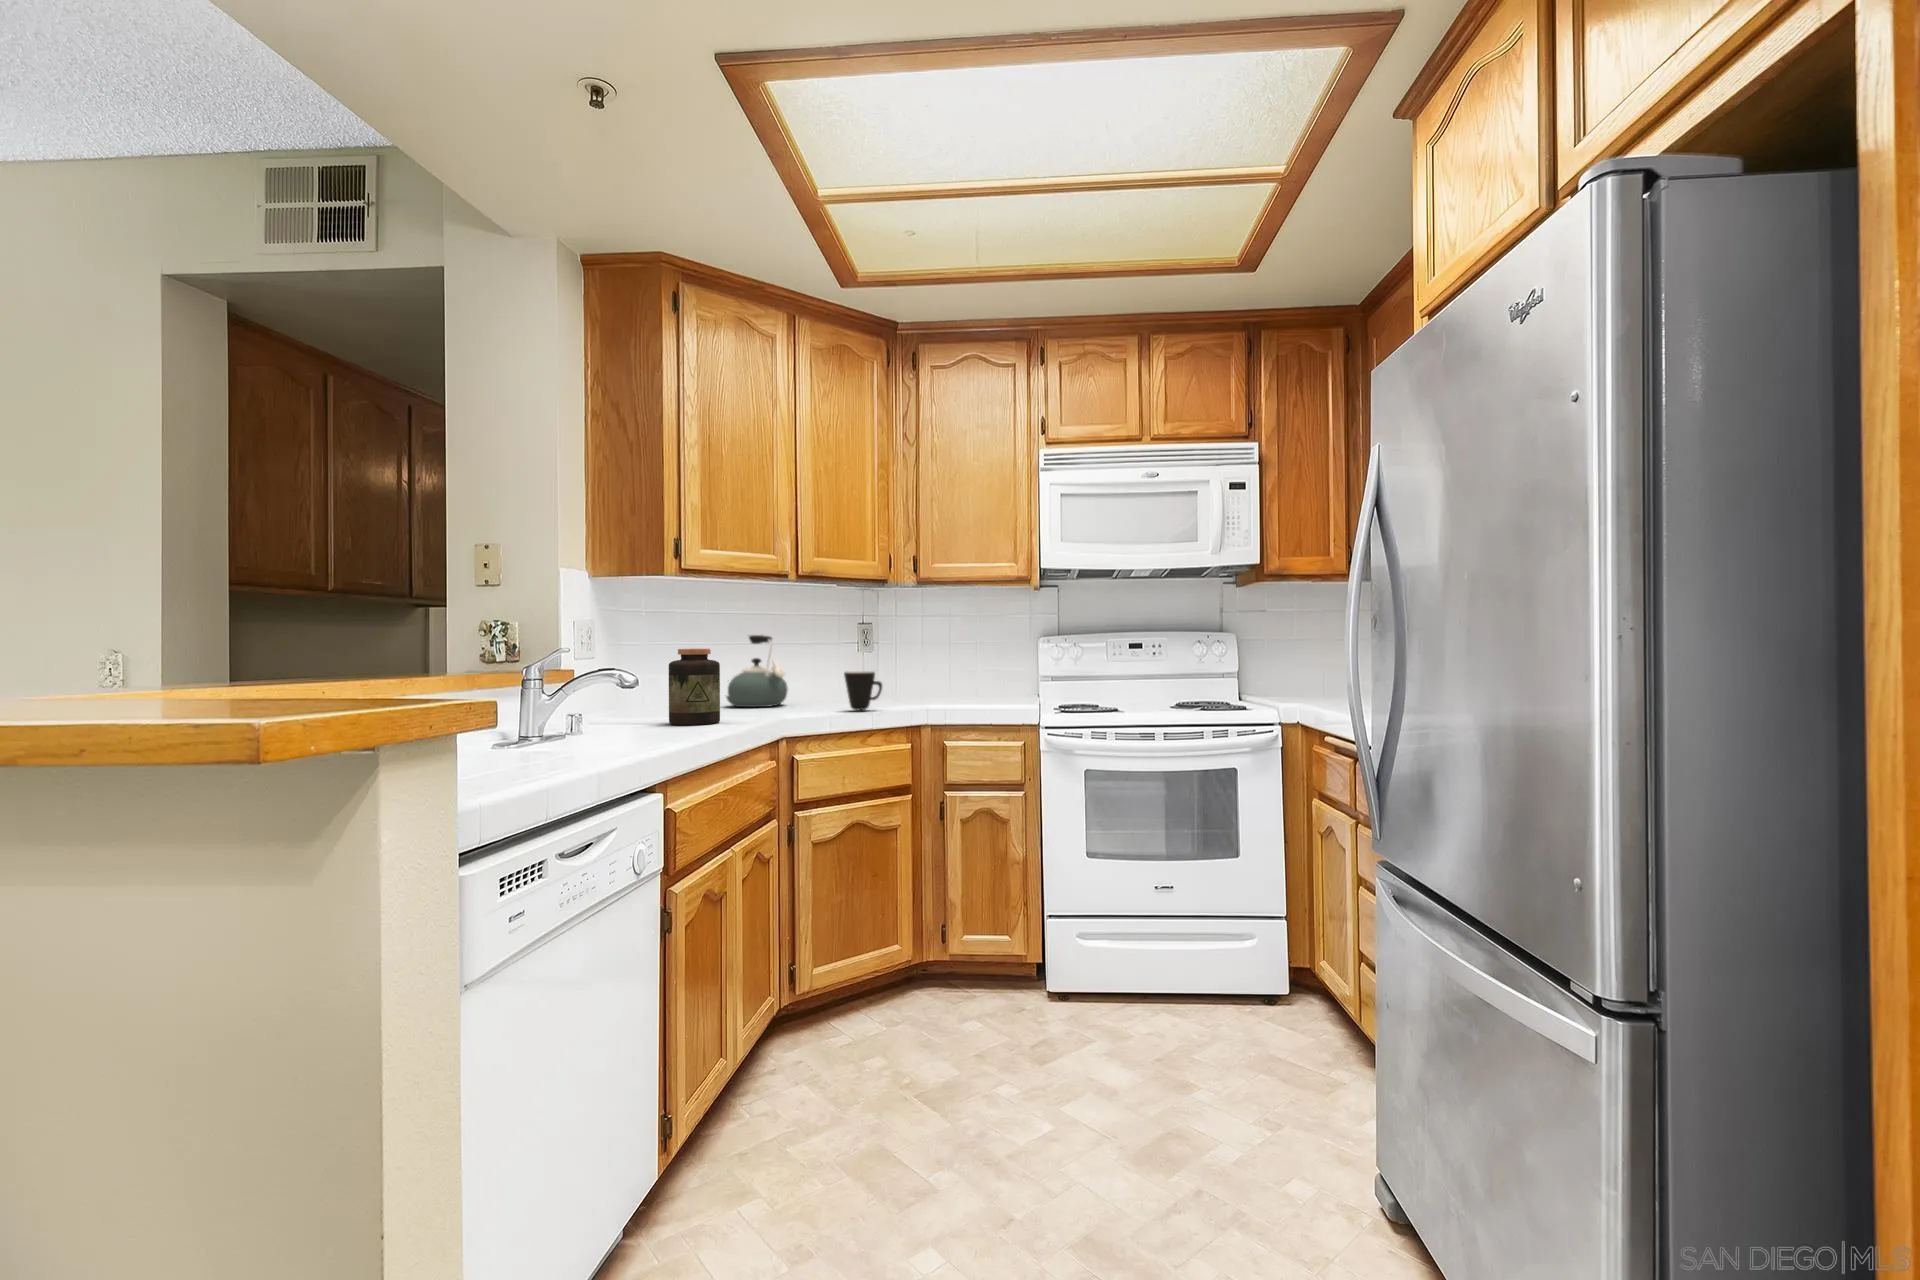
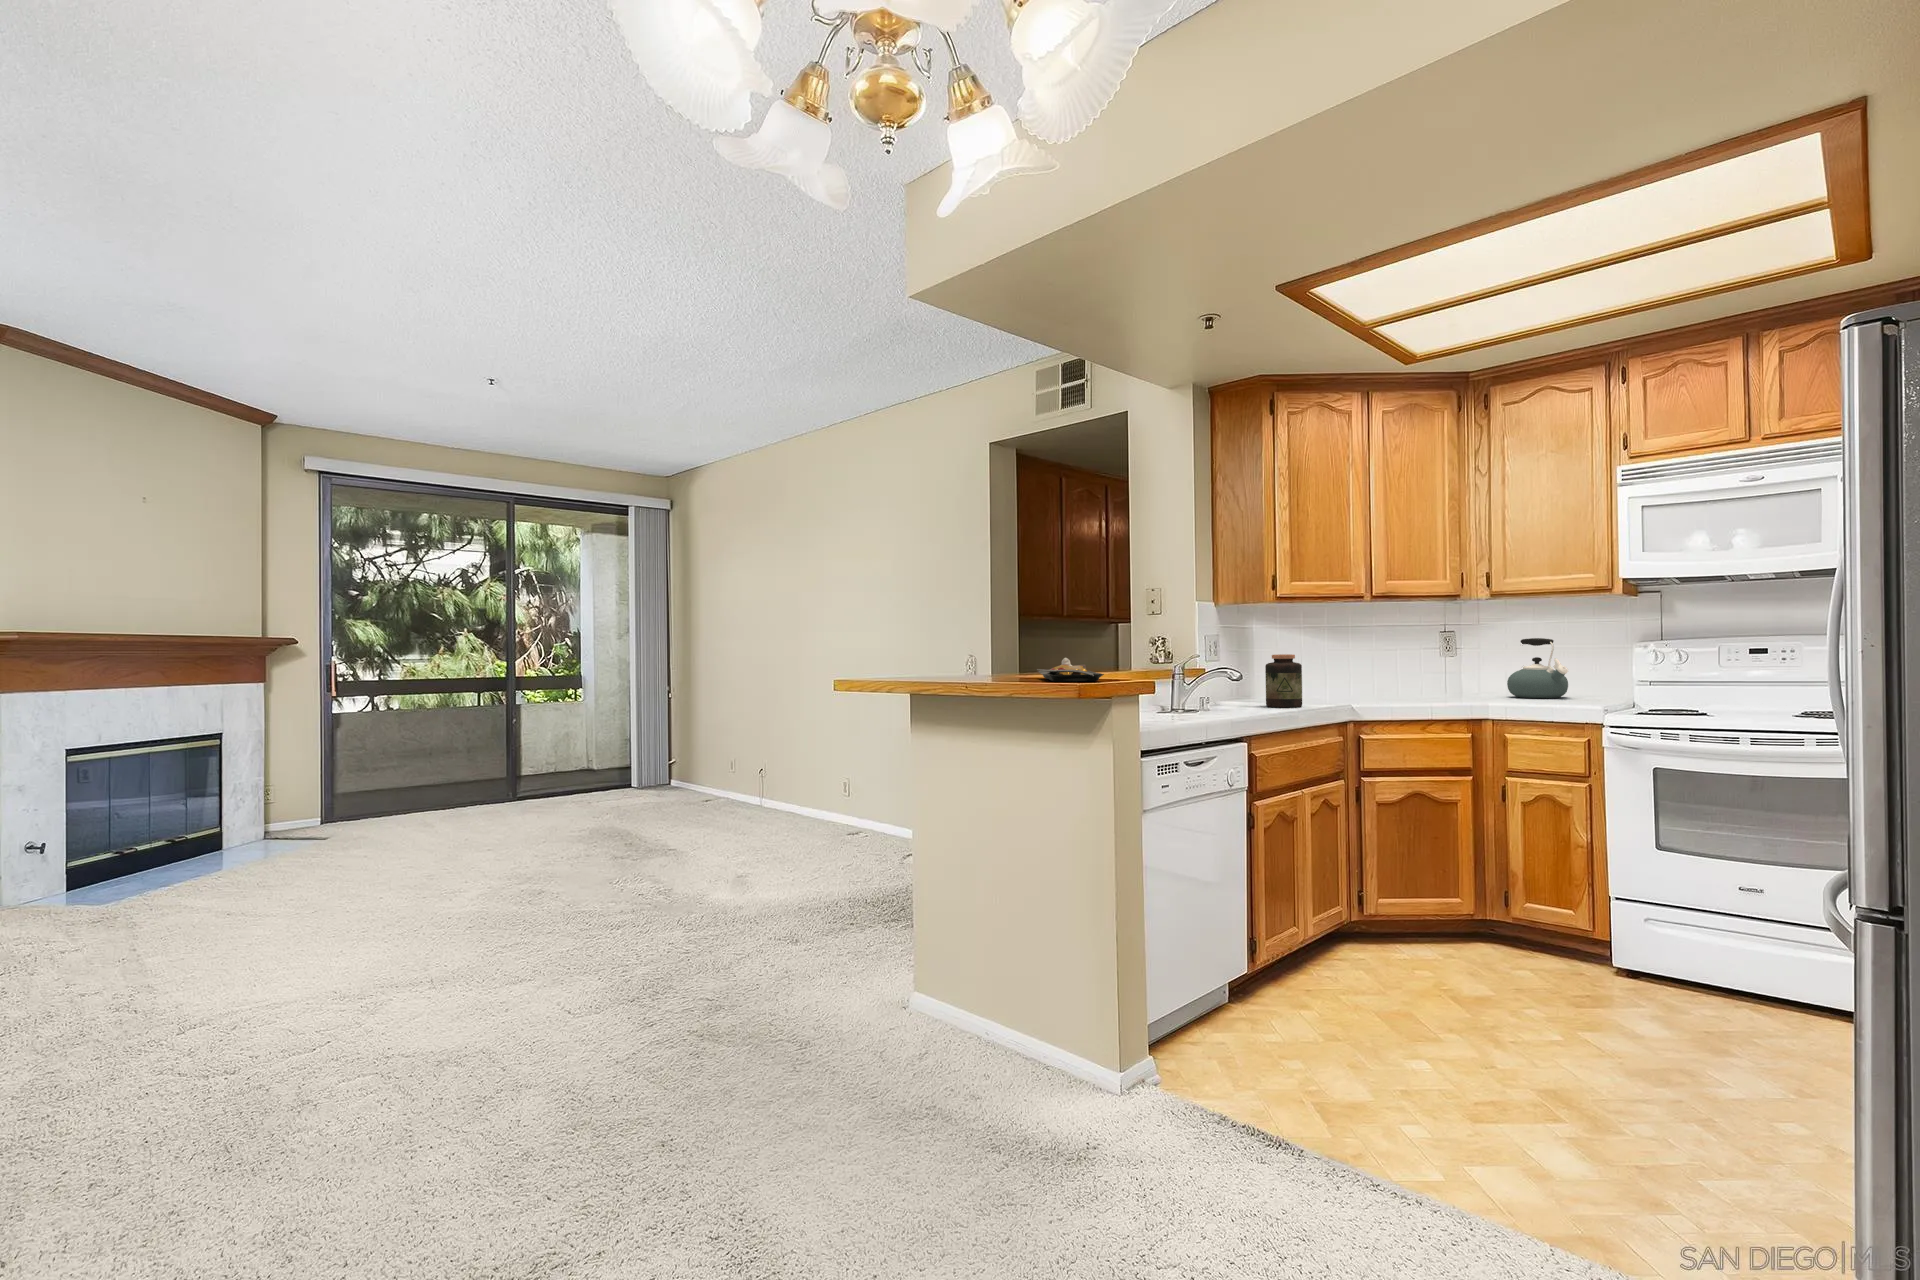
kettle: present [727,635,788,707] -> present [1507,638,1568,698]
plate: none [101,638,345,704] -> present [1037,658,1104,682]
mug: present [844,671,882,710] -> none [1408,672,1443,704]

